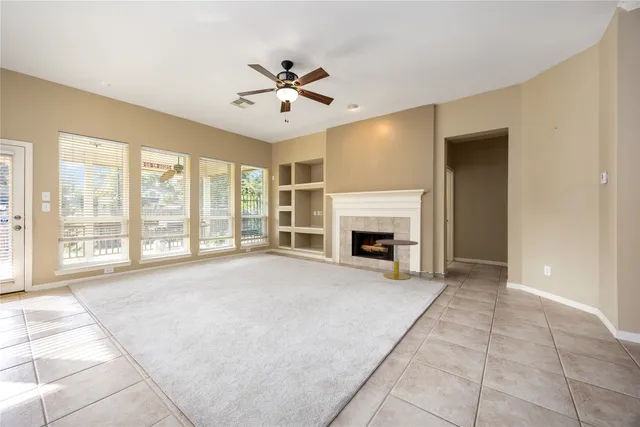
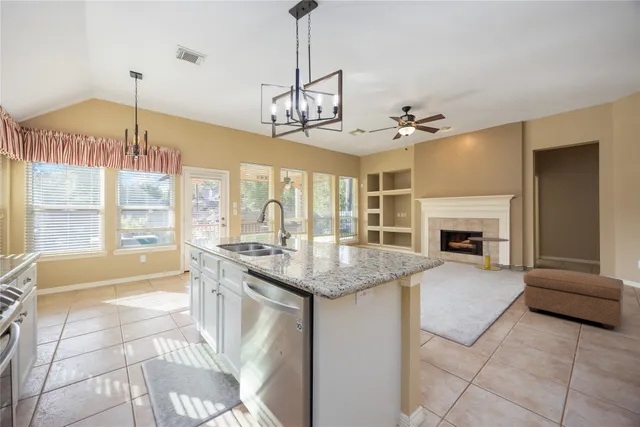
ottoman: none [412,287,533,389] -> present [523,269,624,330]

